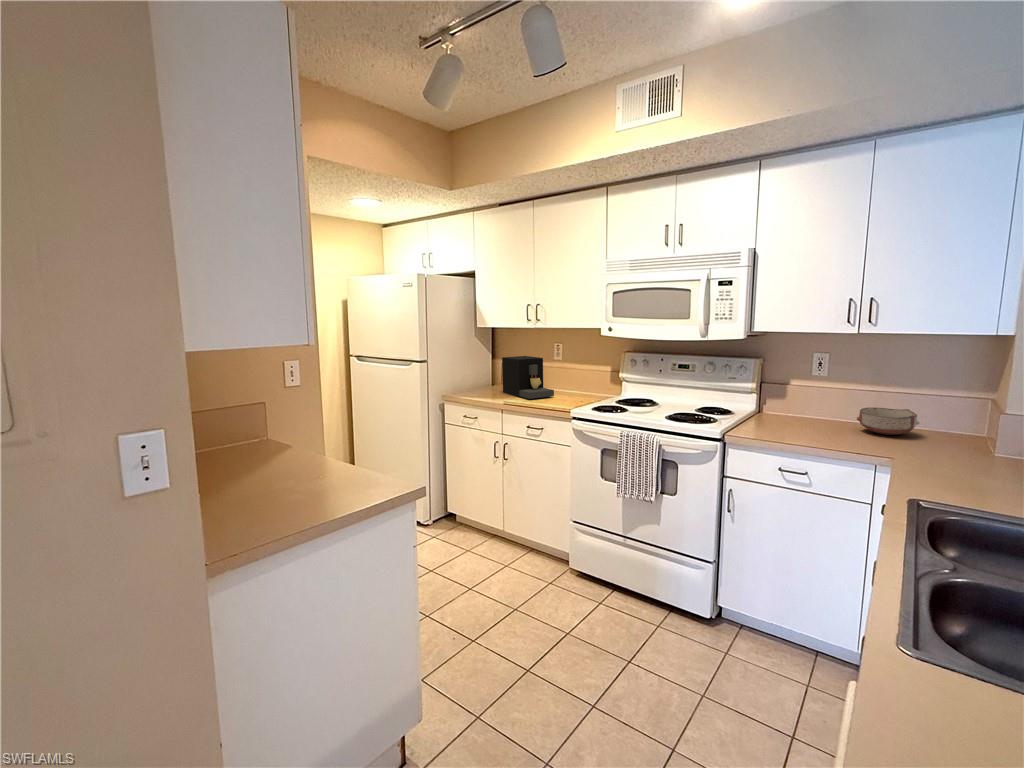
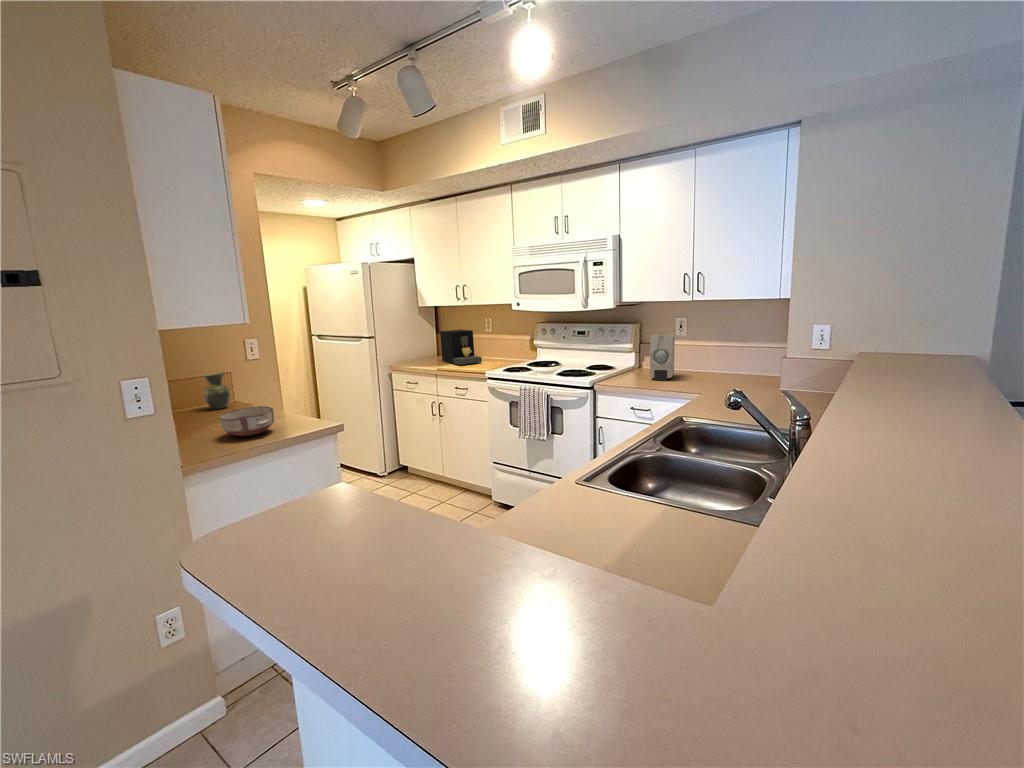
soap dispenser: none [792,374,827,433] -> present [650,335,675,380]
vase: none [235,405,267,452] -> present [203,372,230,409]
ceramic bowl: present [857,407,920,435] -> present [219,406,274,436]

